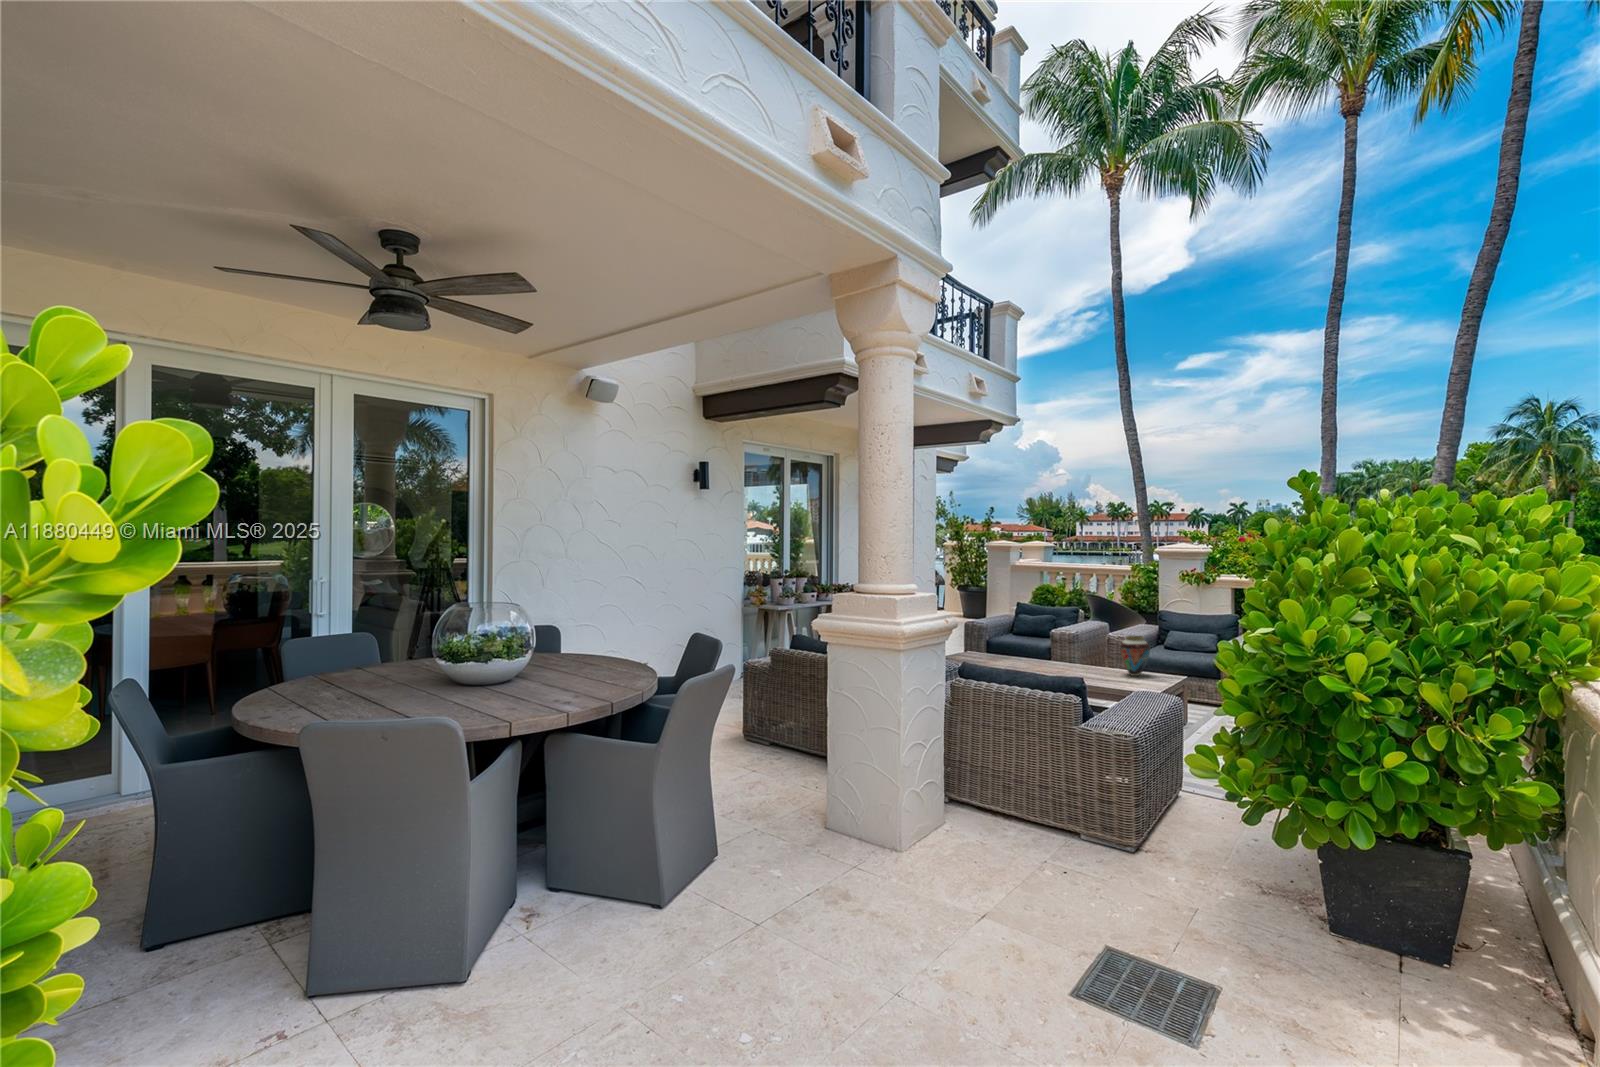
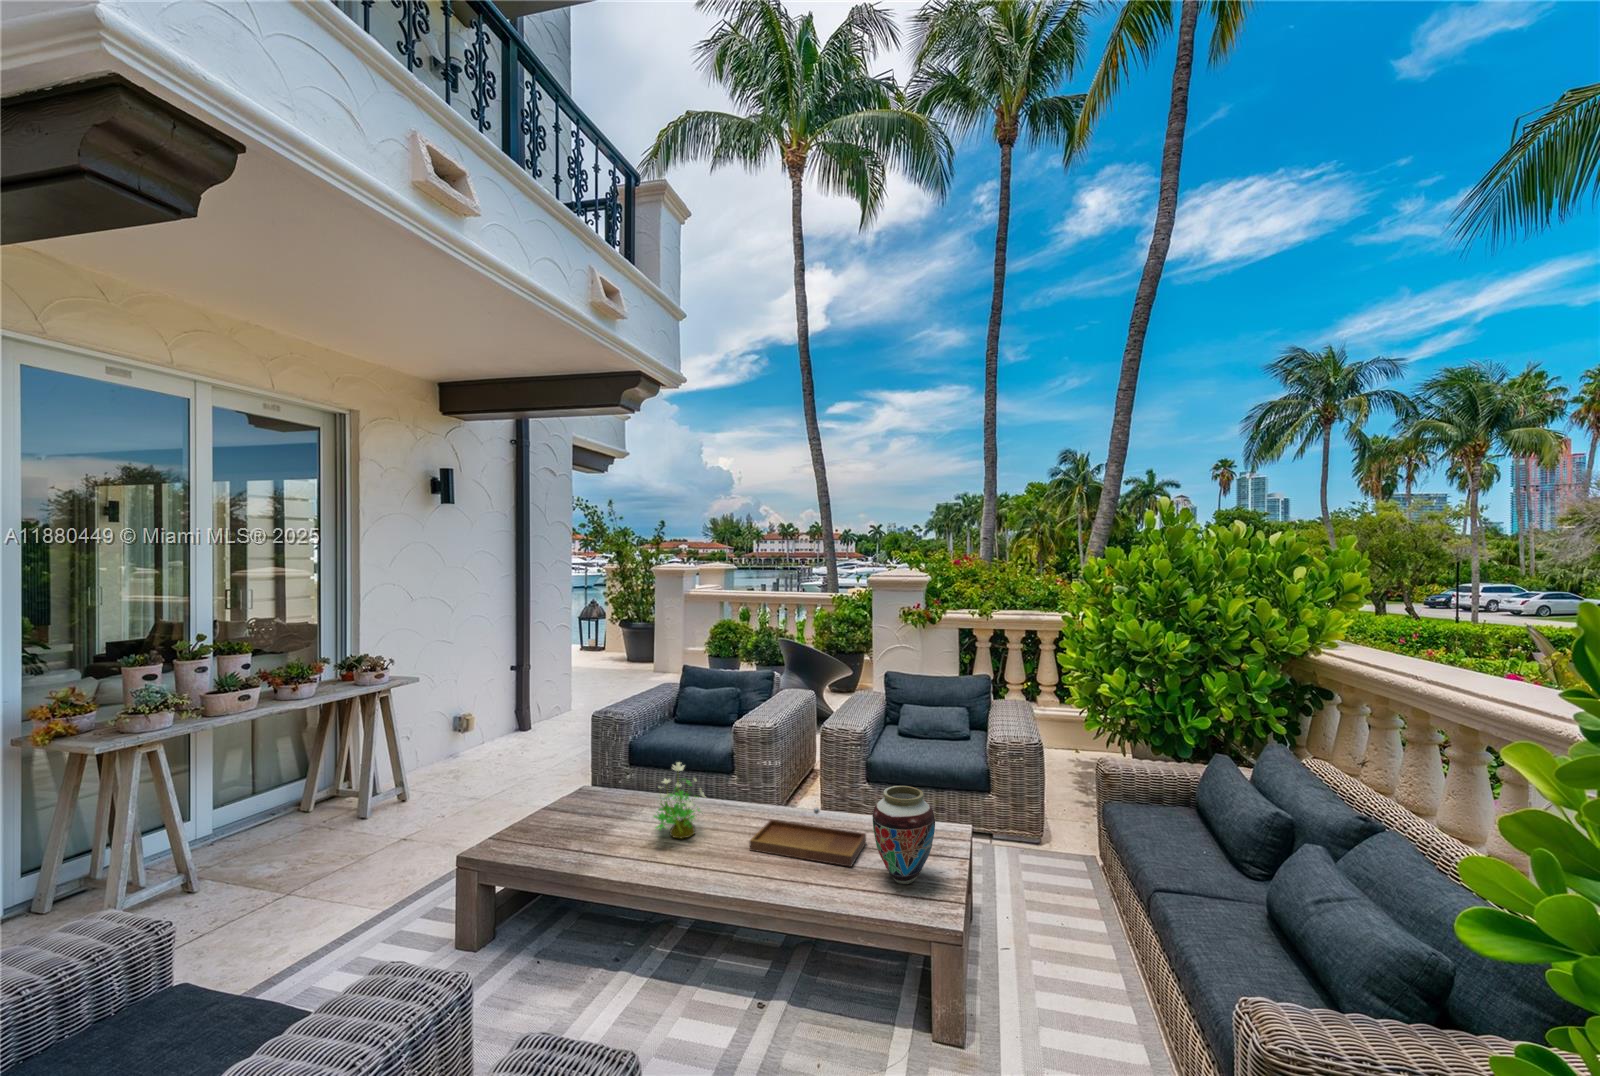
potted plant: none [1017,627,1043,662] -> present [654,762,706,838]
tray: none [1063,650,1122,671] -> present [750,808,866,867]

